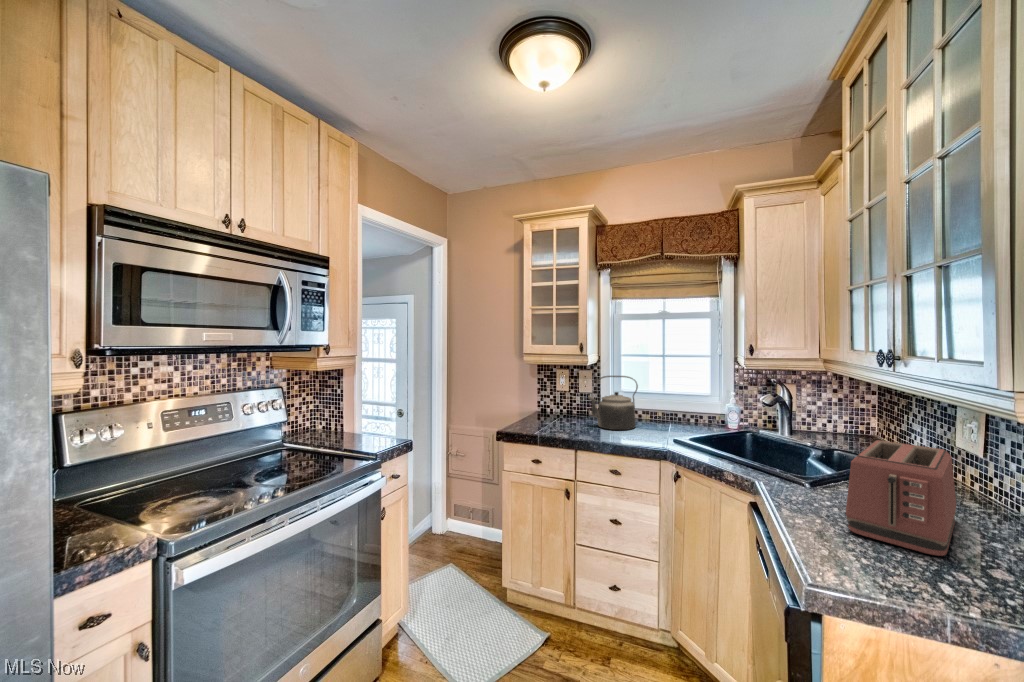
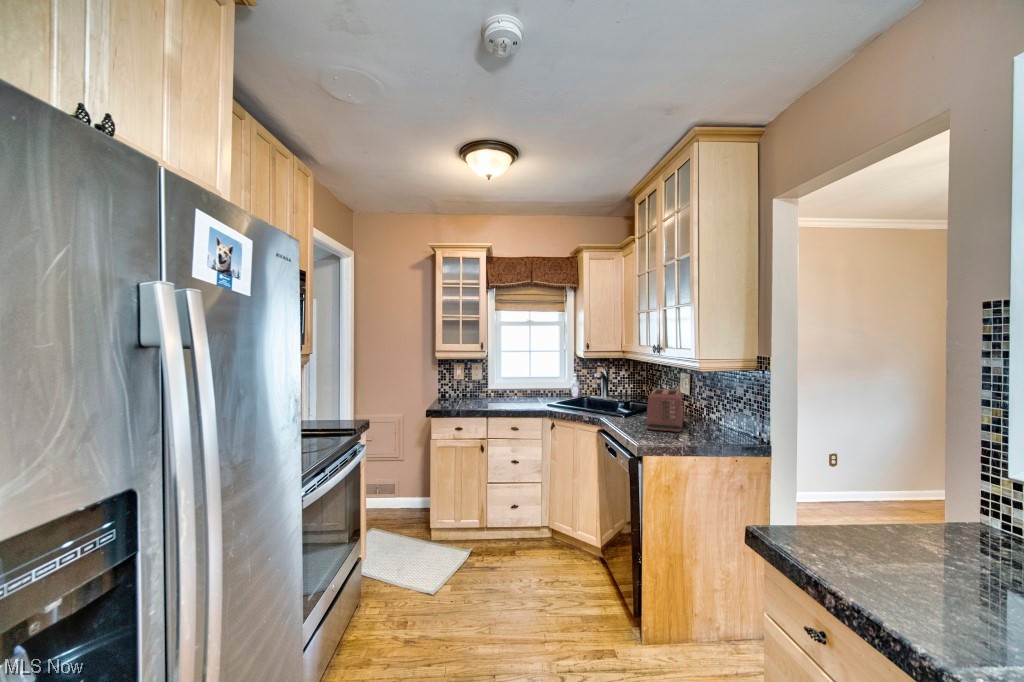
kettle: present [588,376,638,430] -> none [486,365,519,403]

